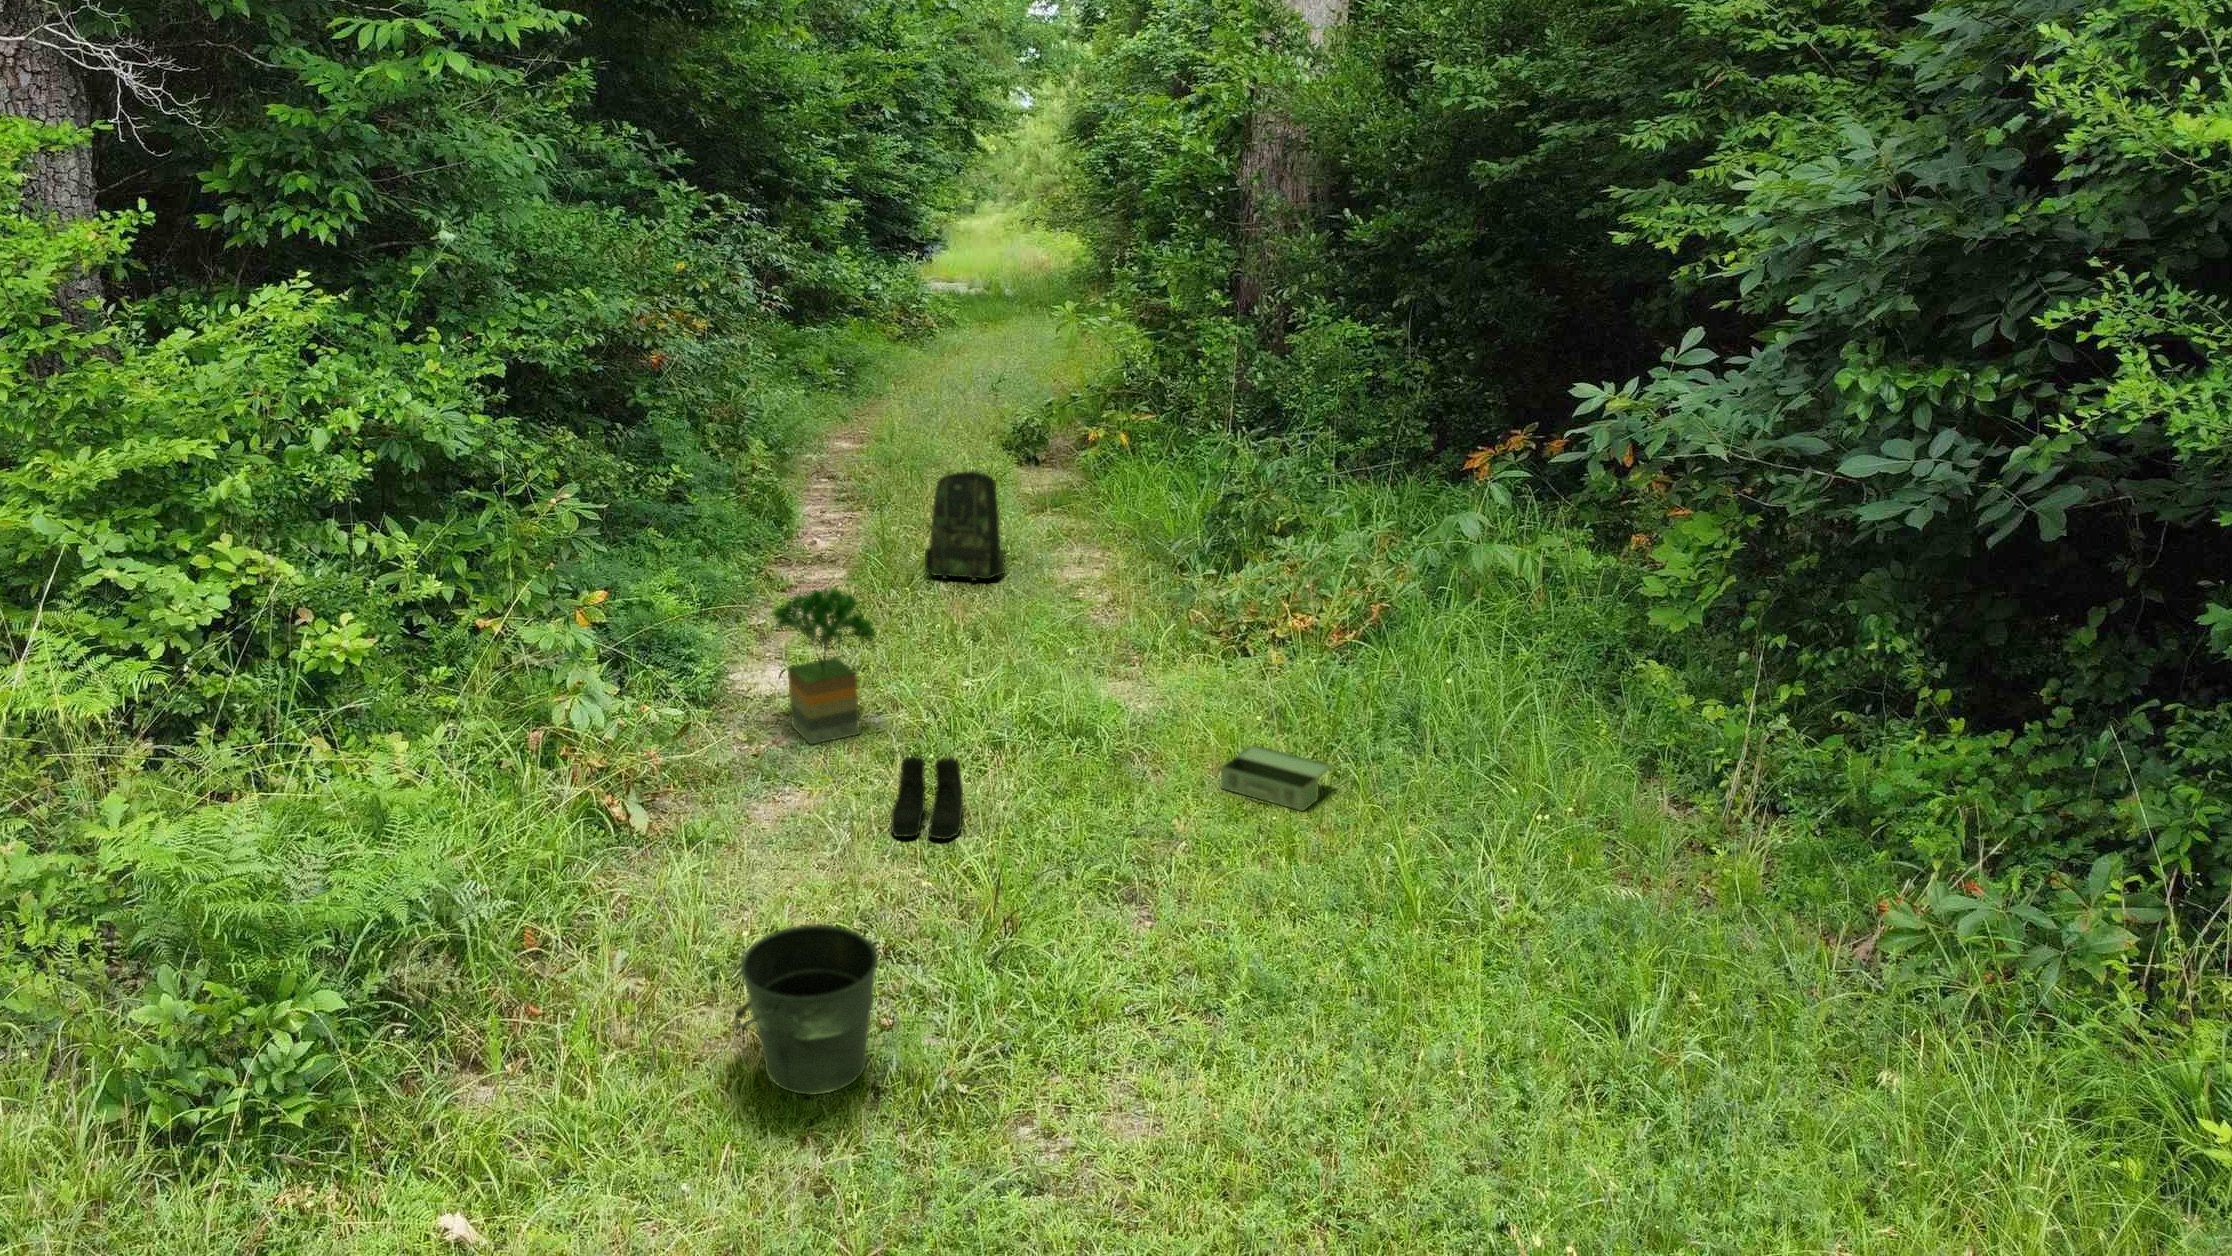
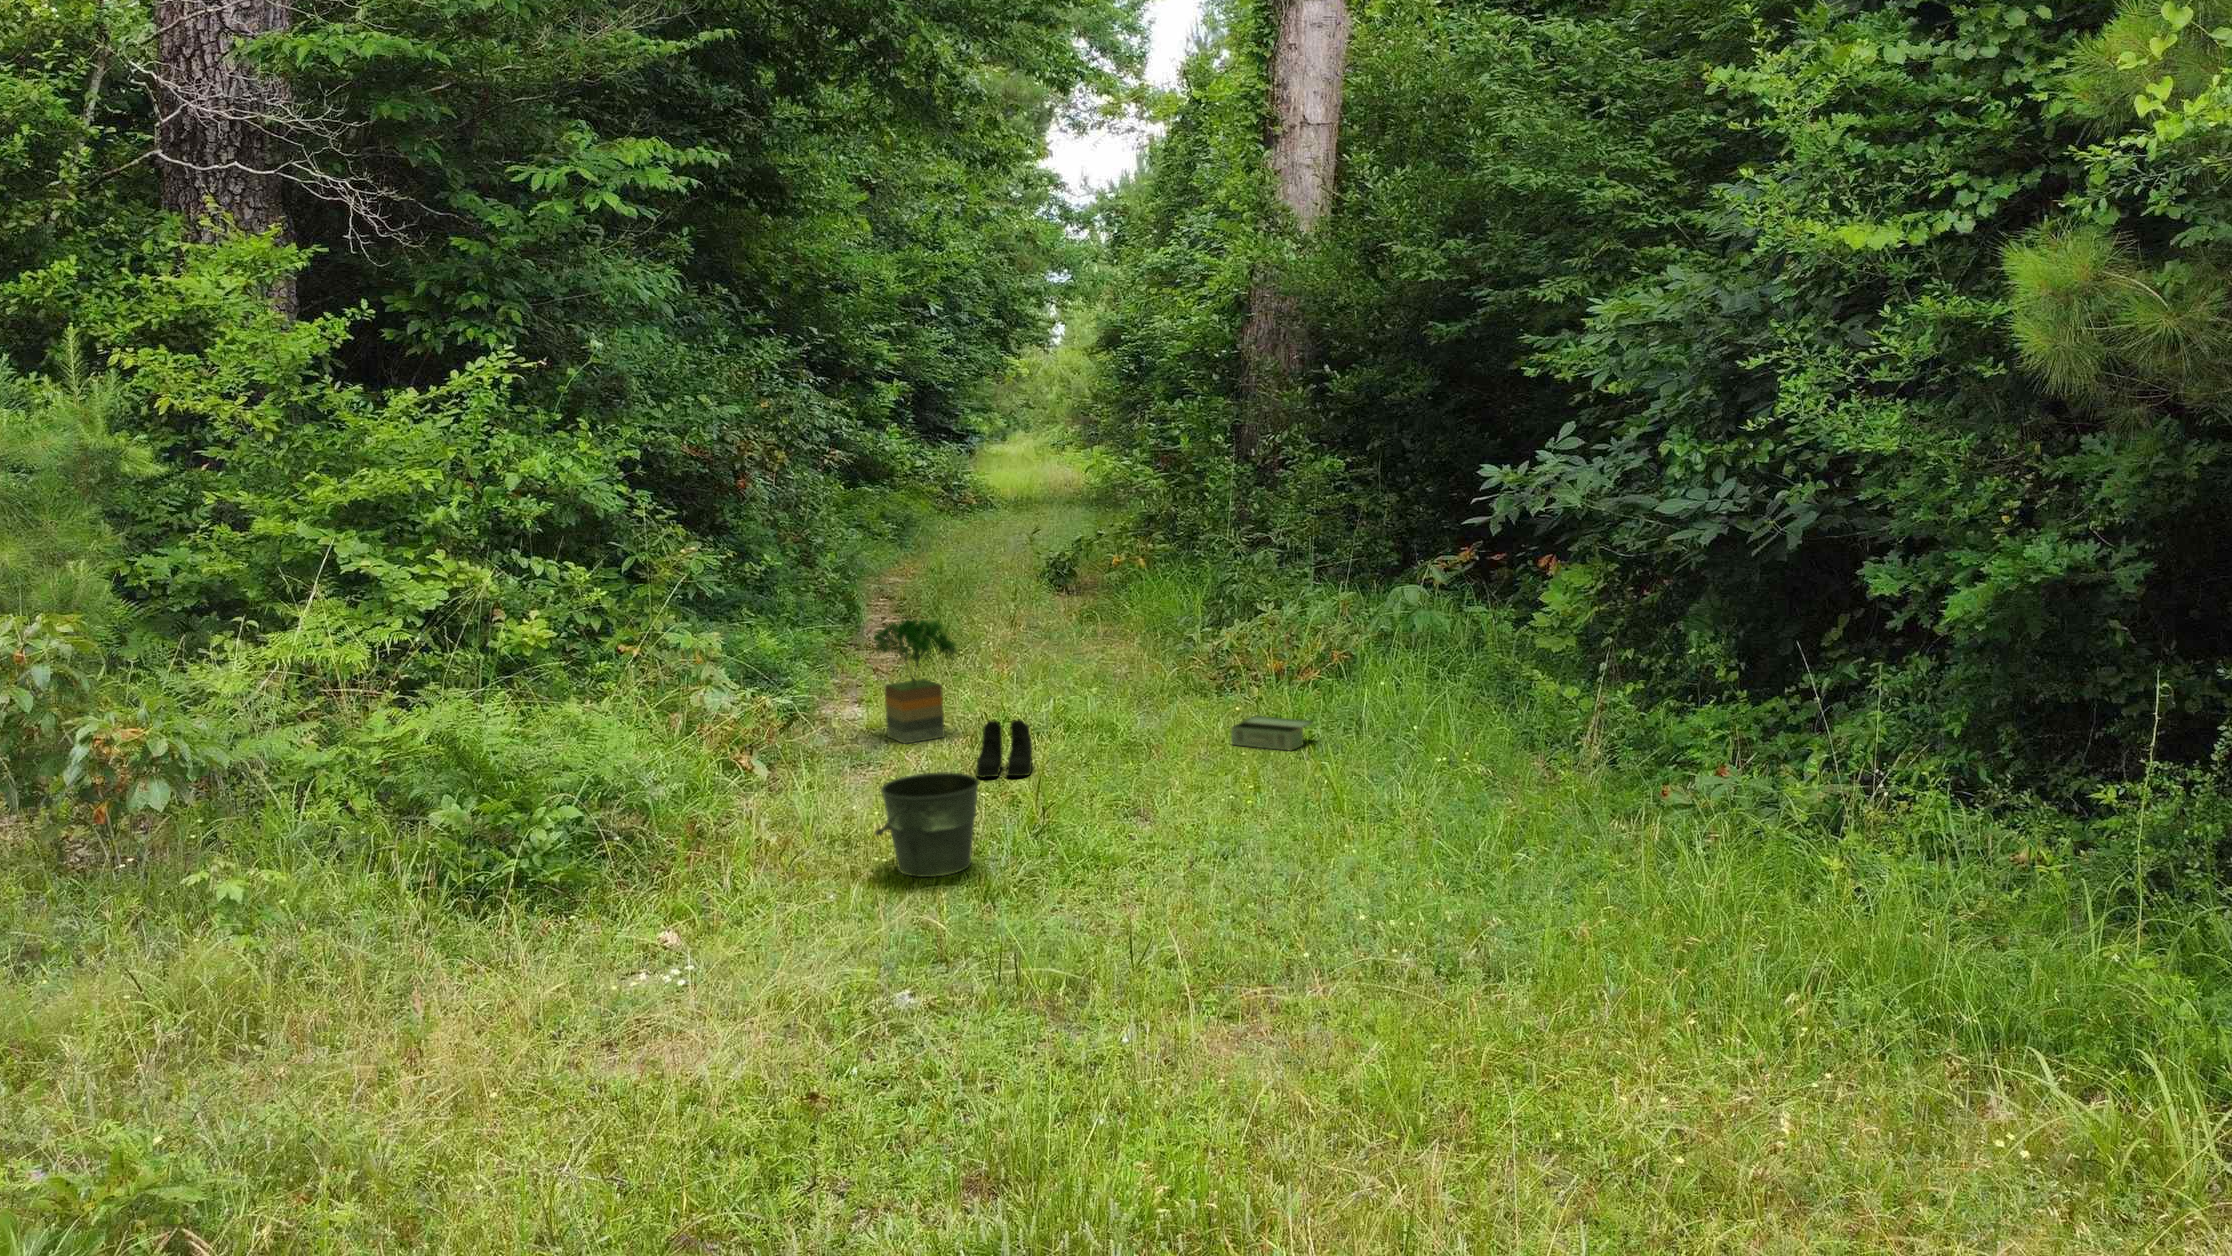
backpack: present [925,470,1006,581] -> none [990,567,1059,662]

